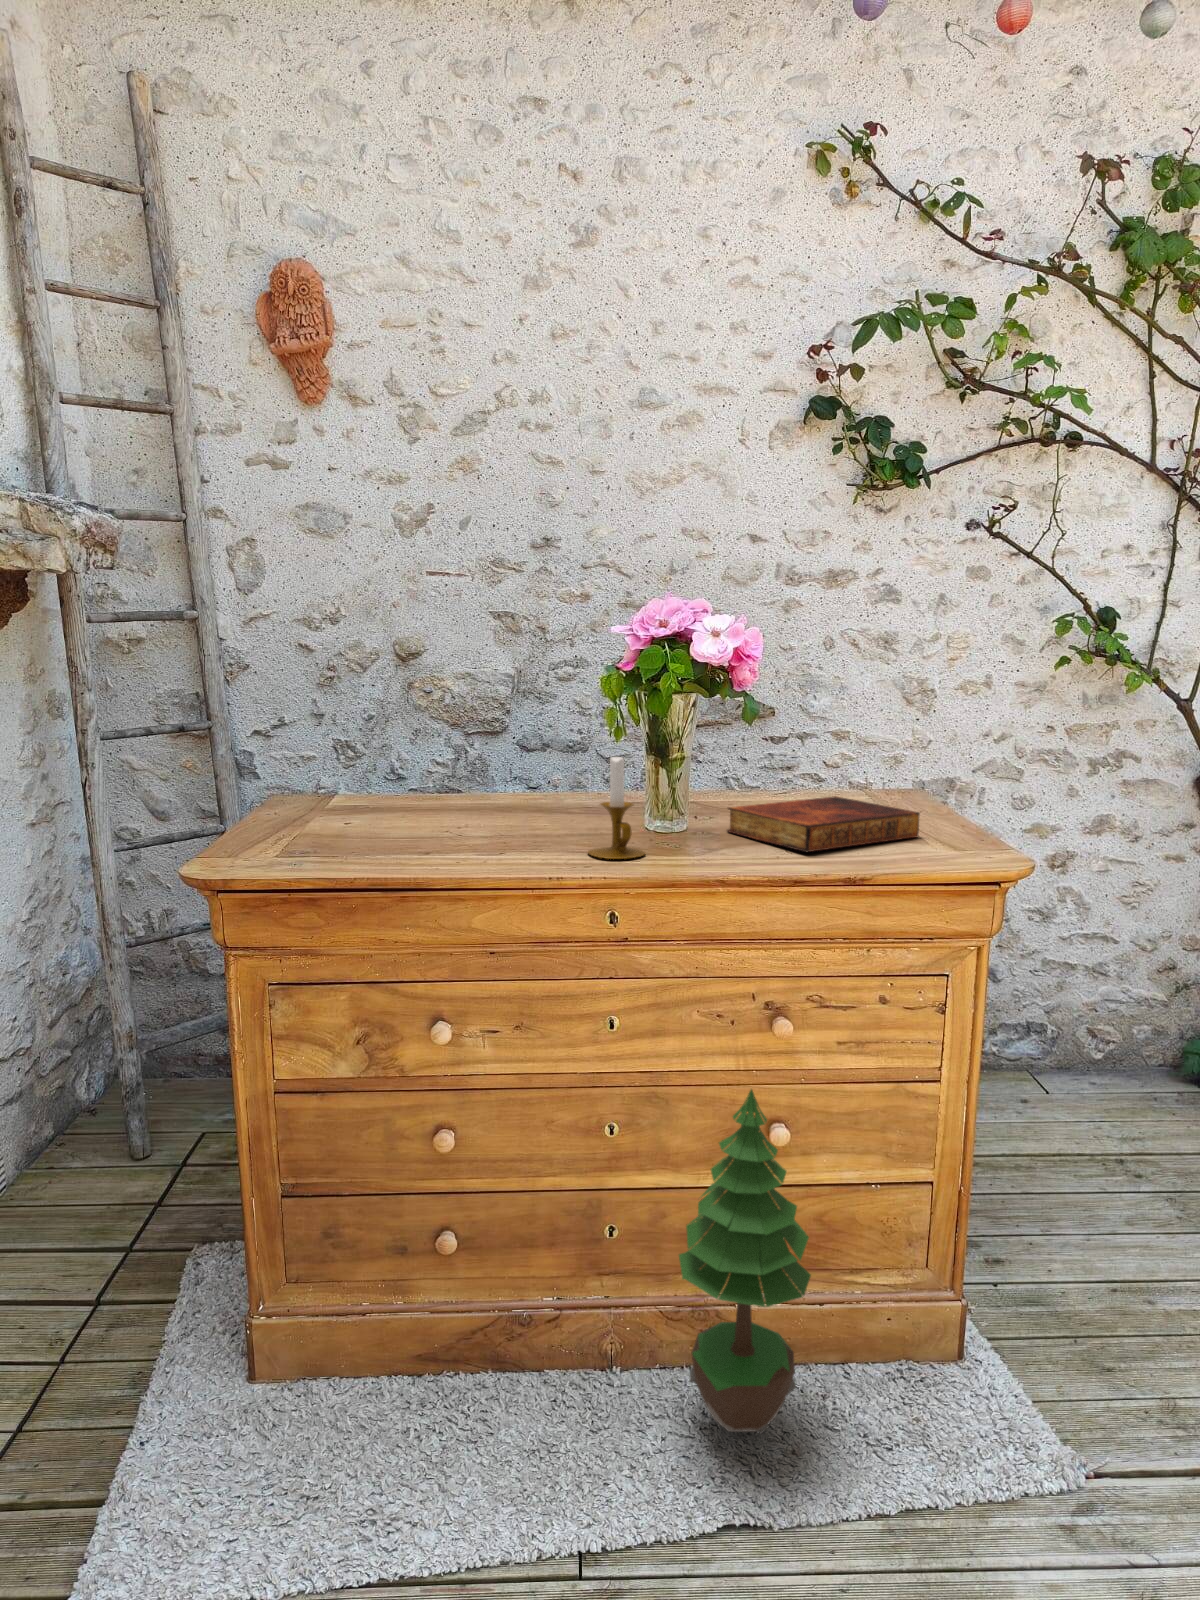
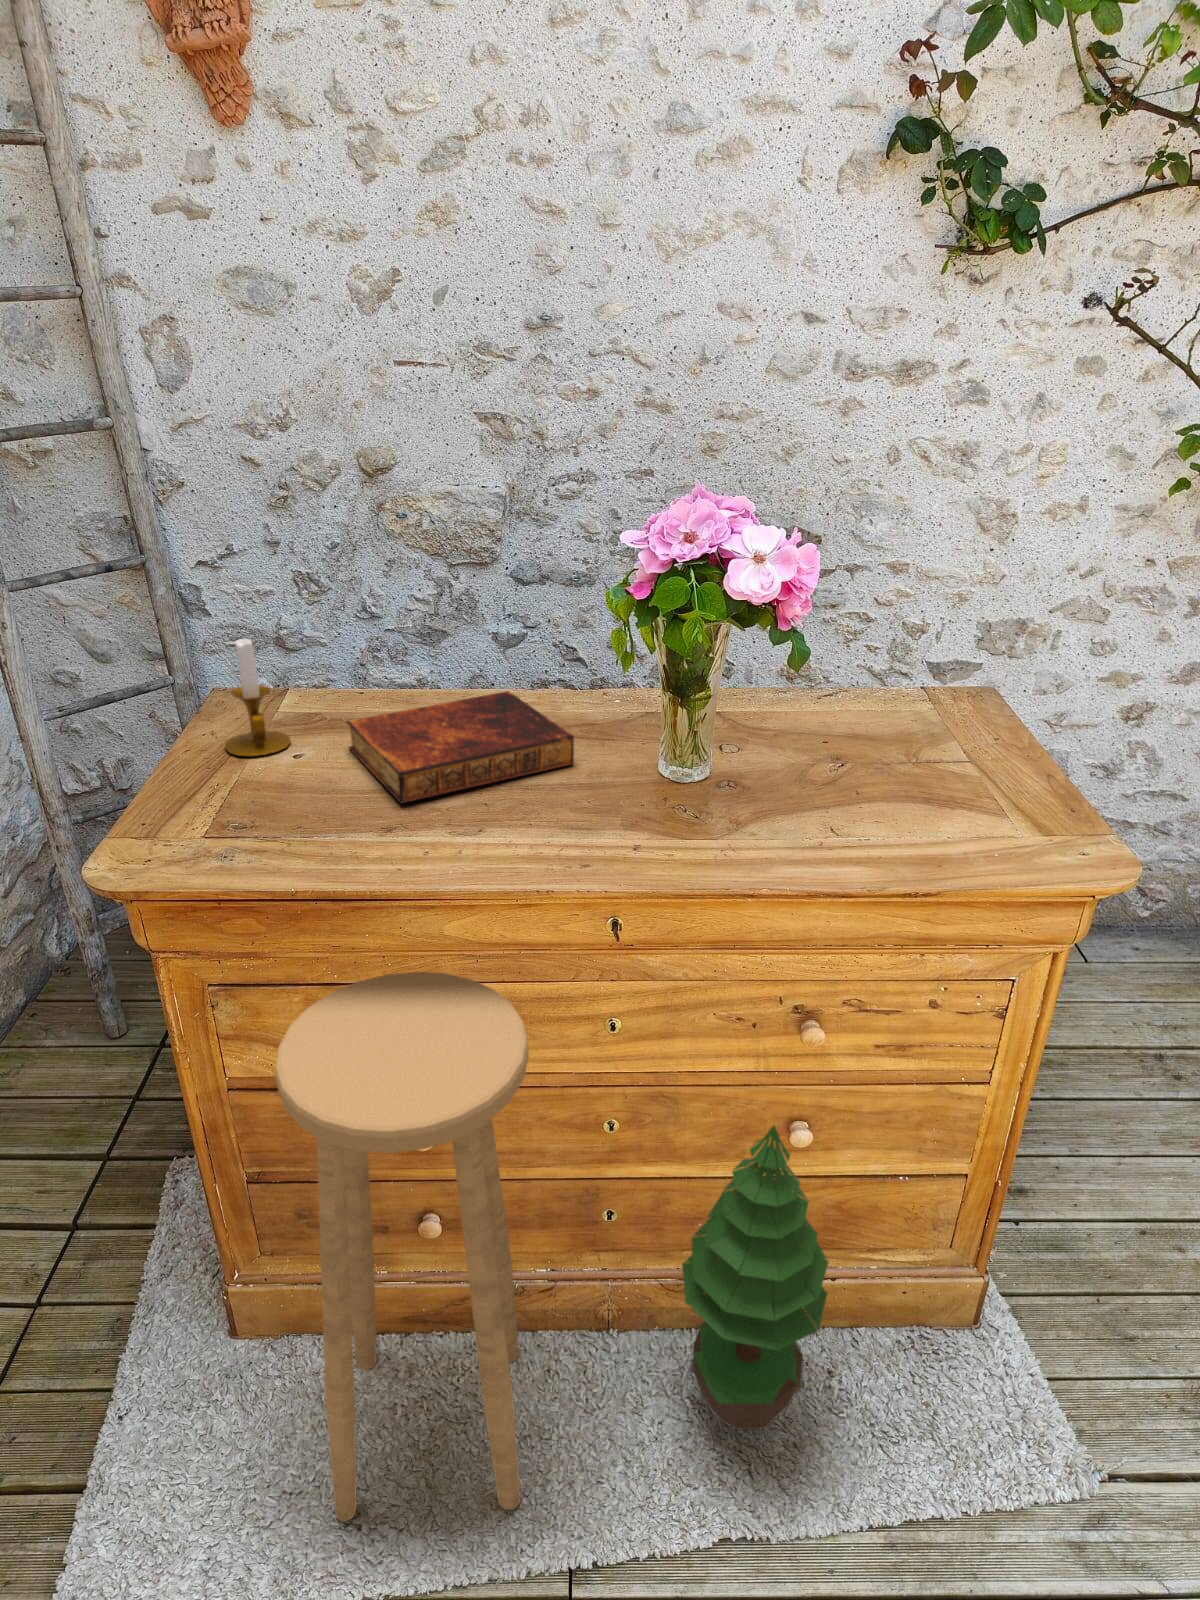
candlestick: present [588,757,645,859] -> present [225,639,291,756]
book: present [727,796,920,852] -> present [347,691,574,803]
stool: none [337,970,544,1514] -> present [275,972,529,1522]

